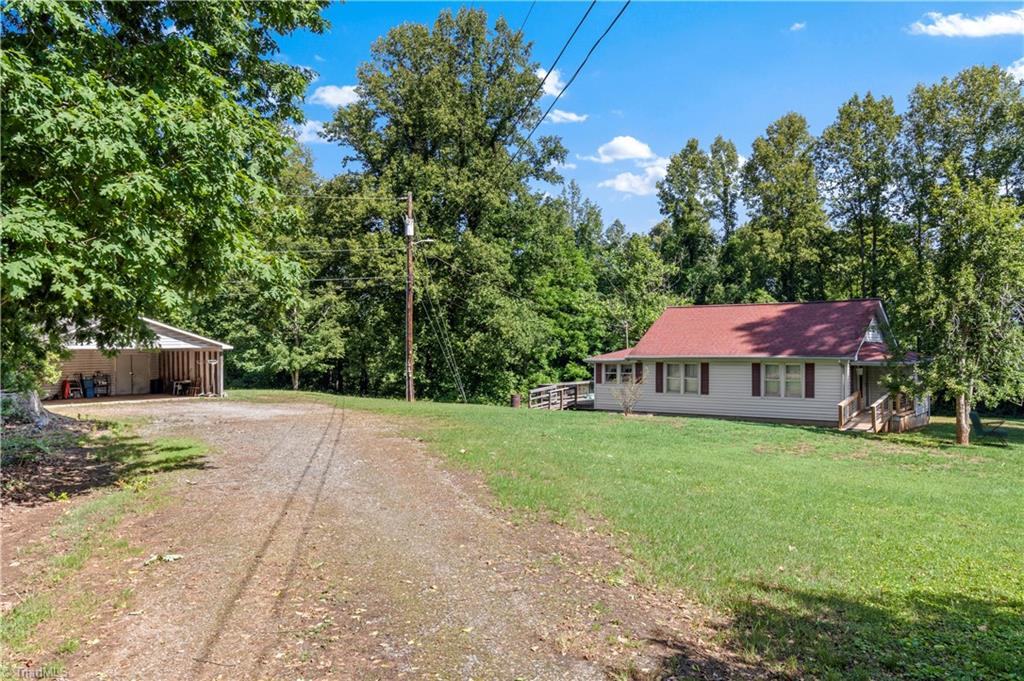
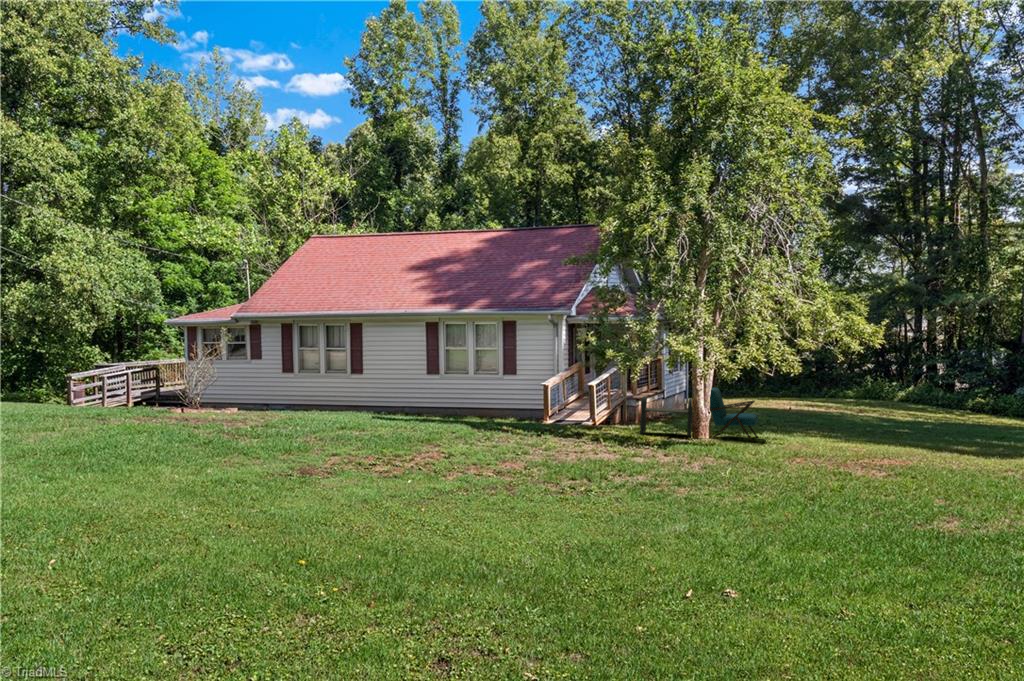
bench: none [918,415,959,442] -> present [640,396,692,437]

